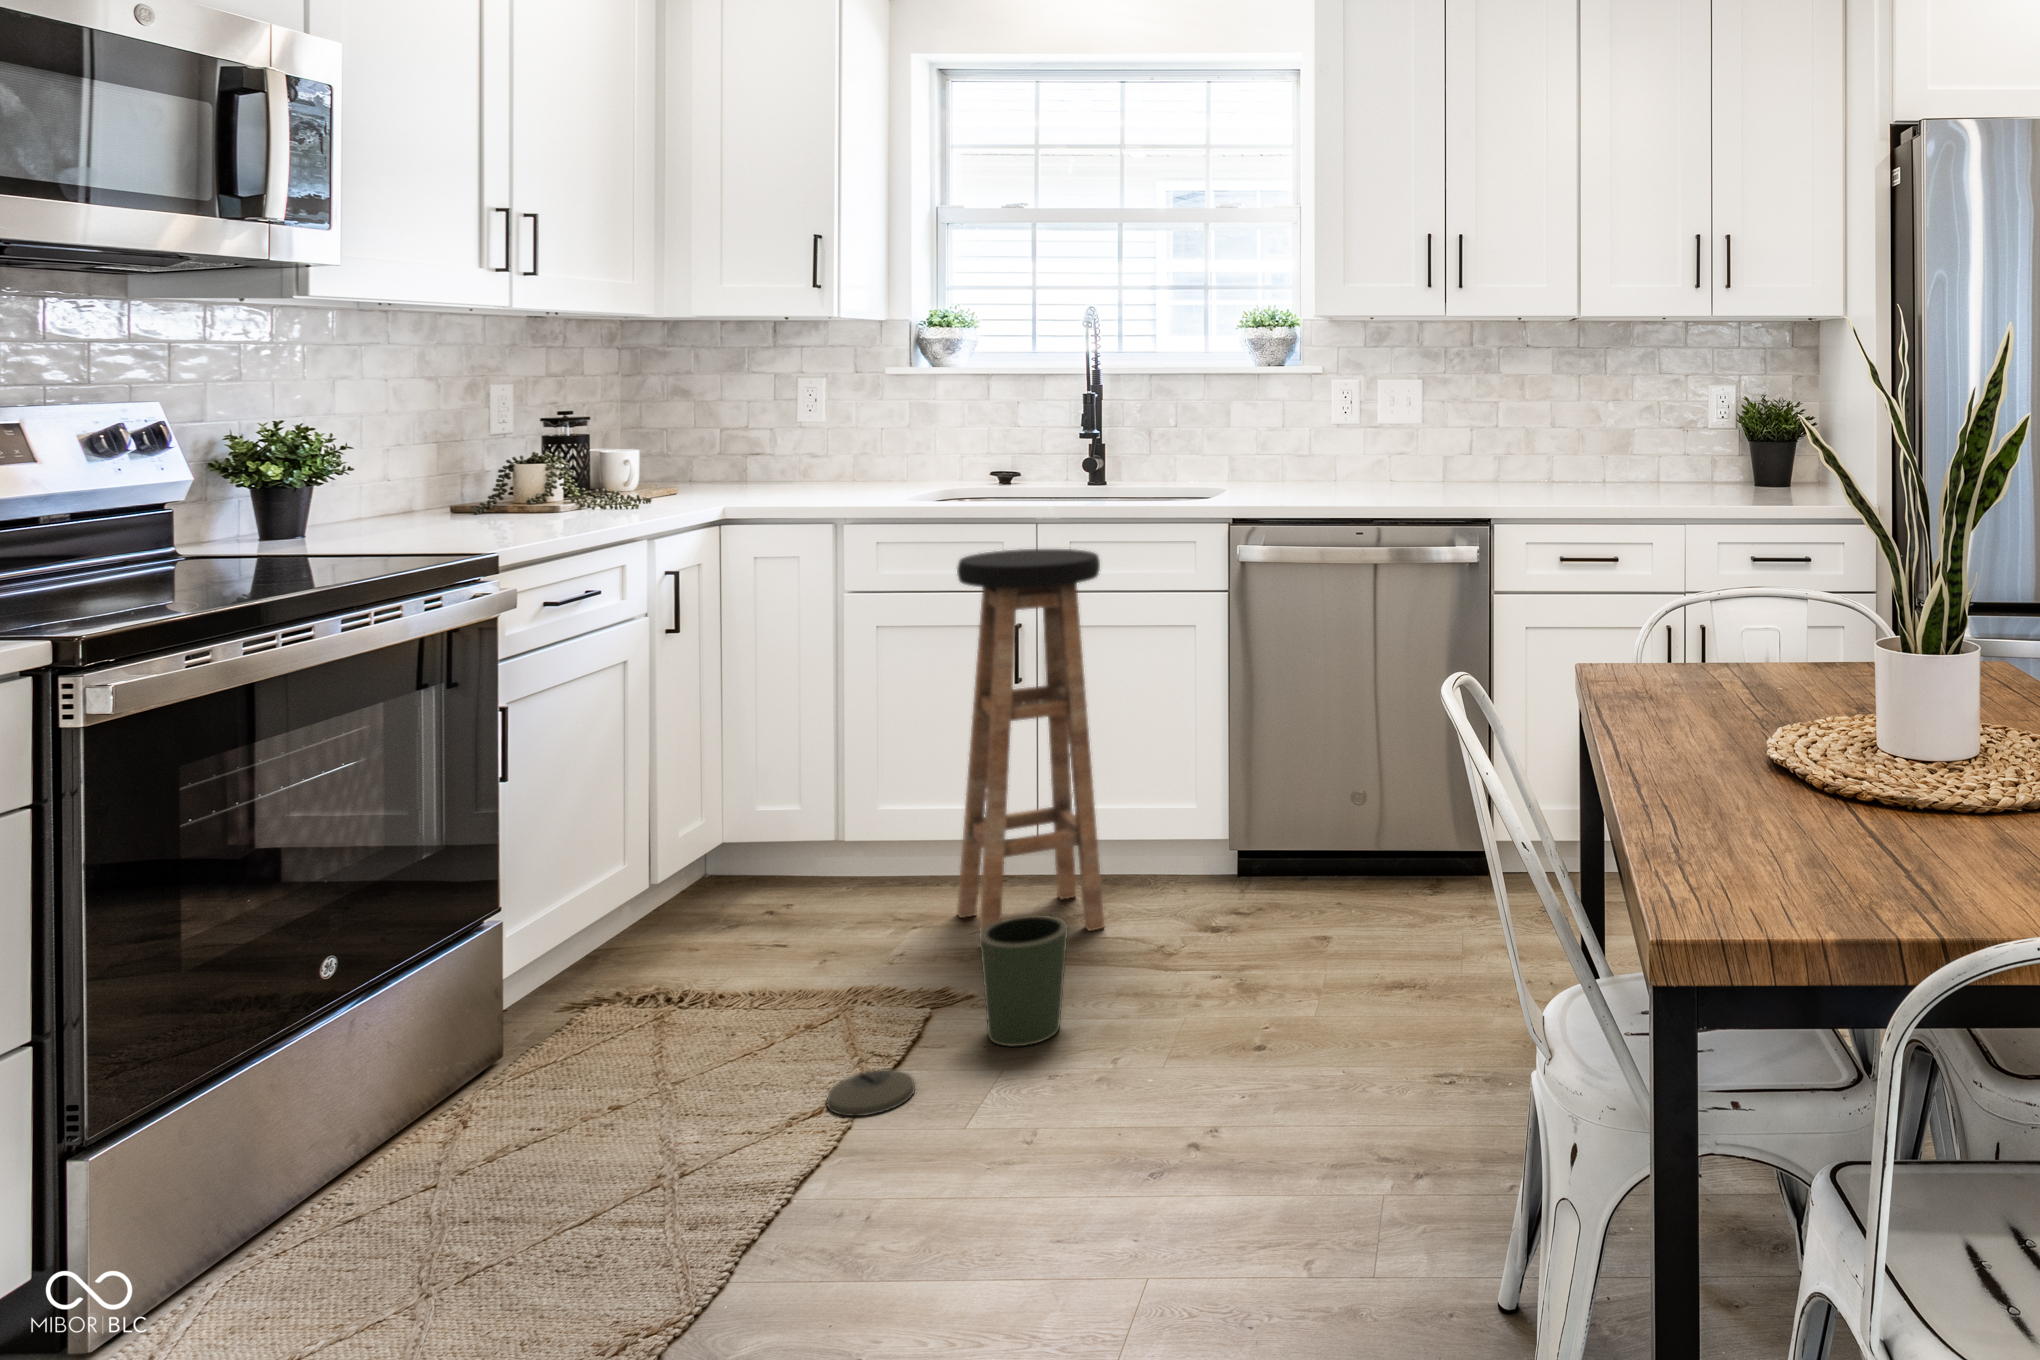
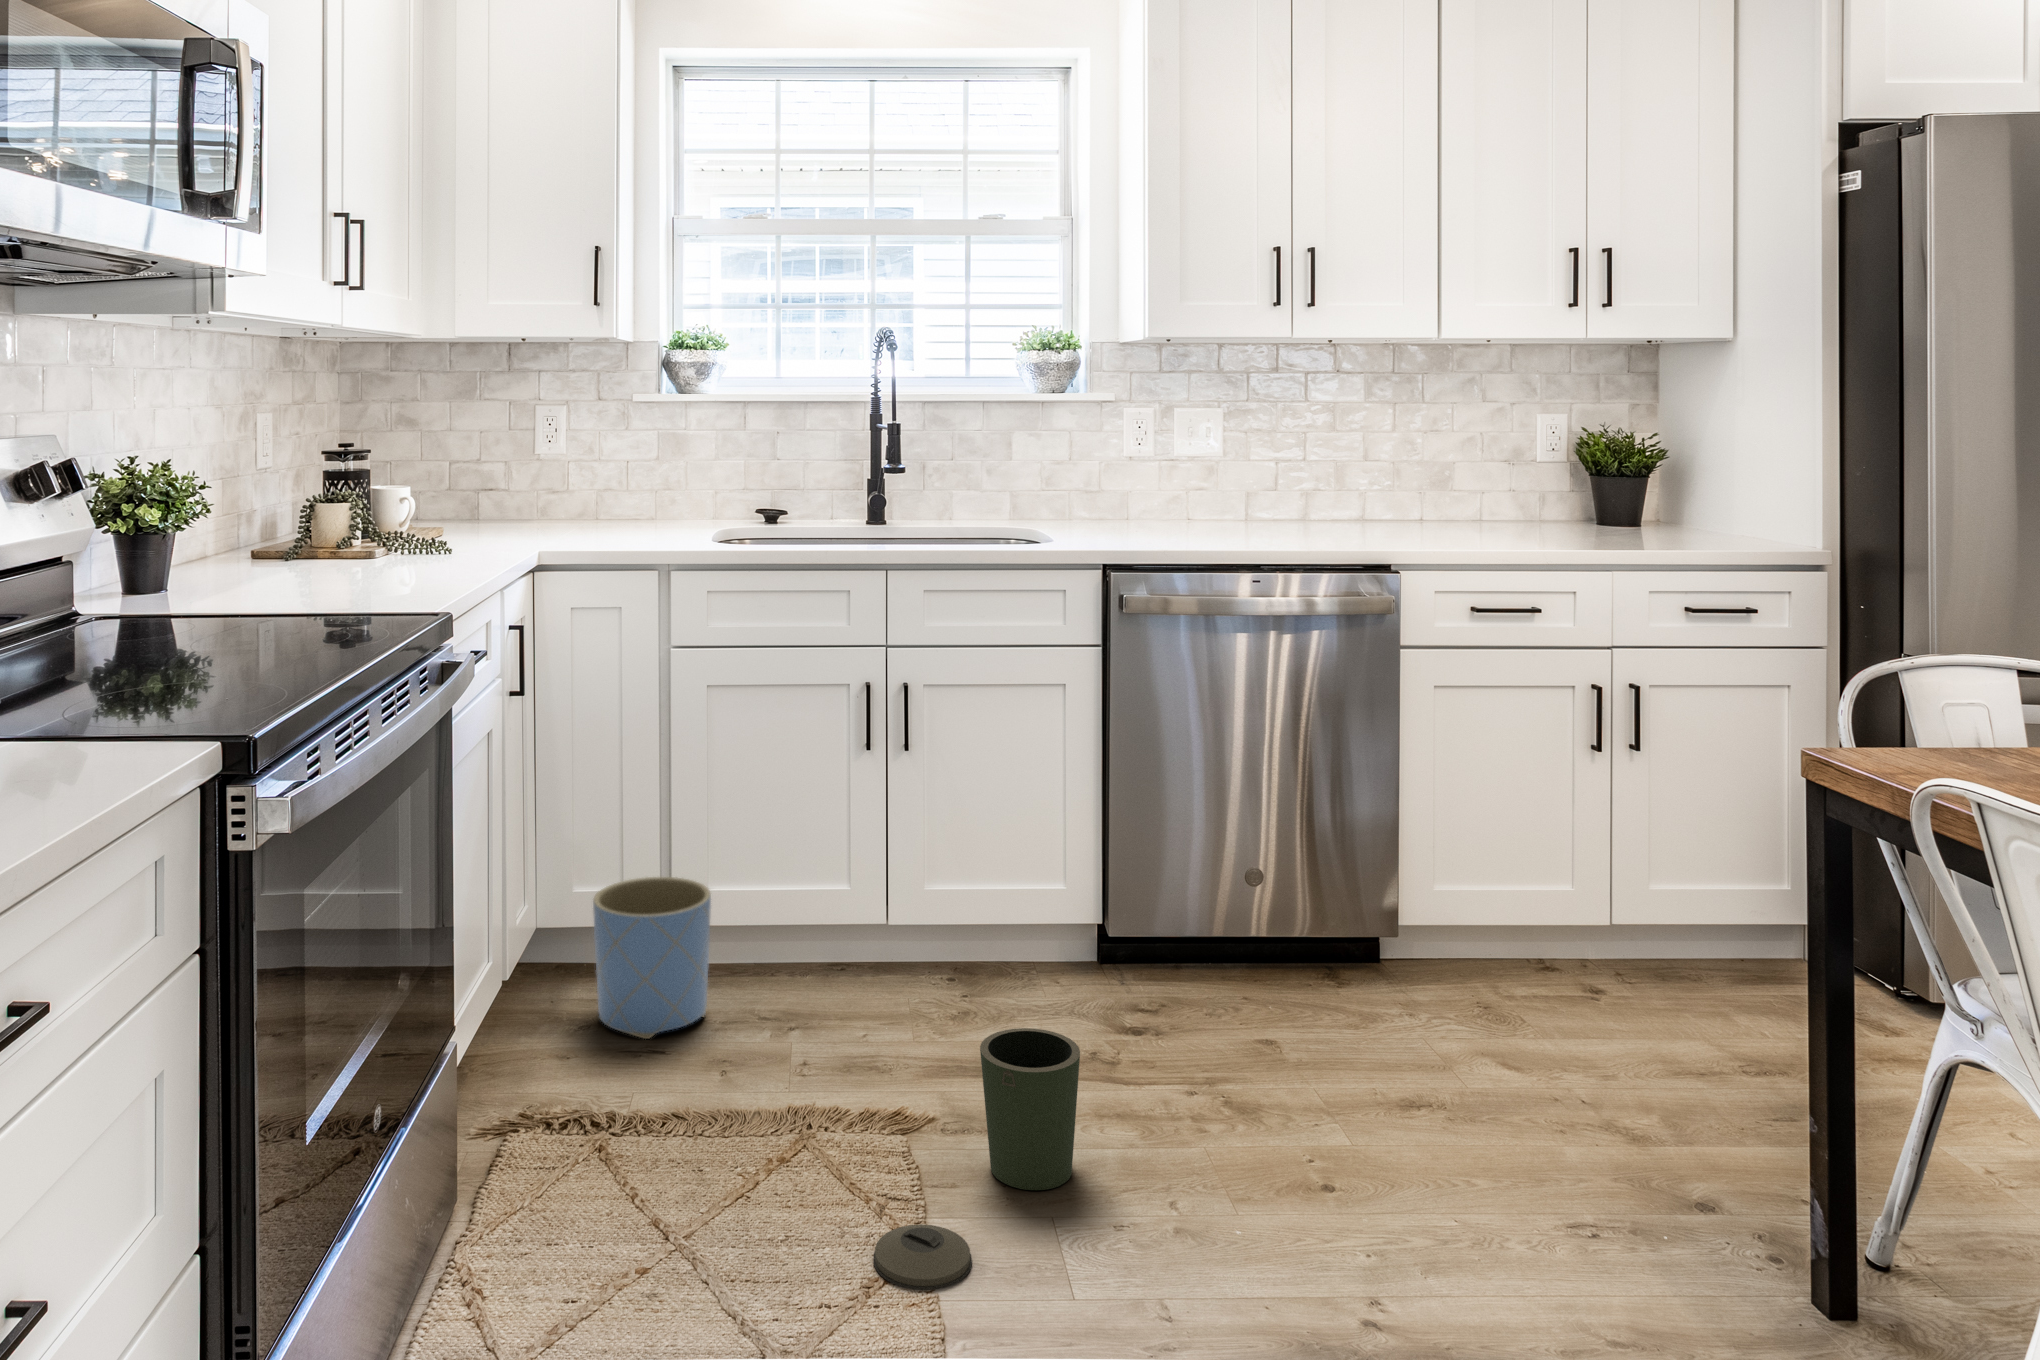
bar stool: present [957,549,1104,947] -> none [824,595,1007,1062]
planter: none [747,796,860,933] -> present [593,877,711,1039]

